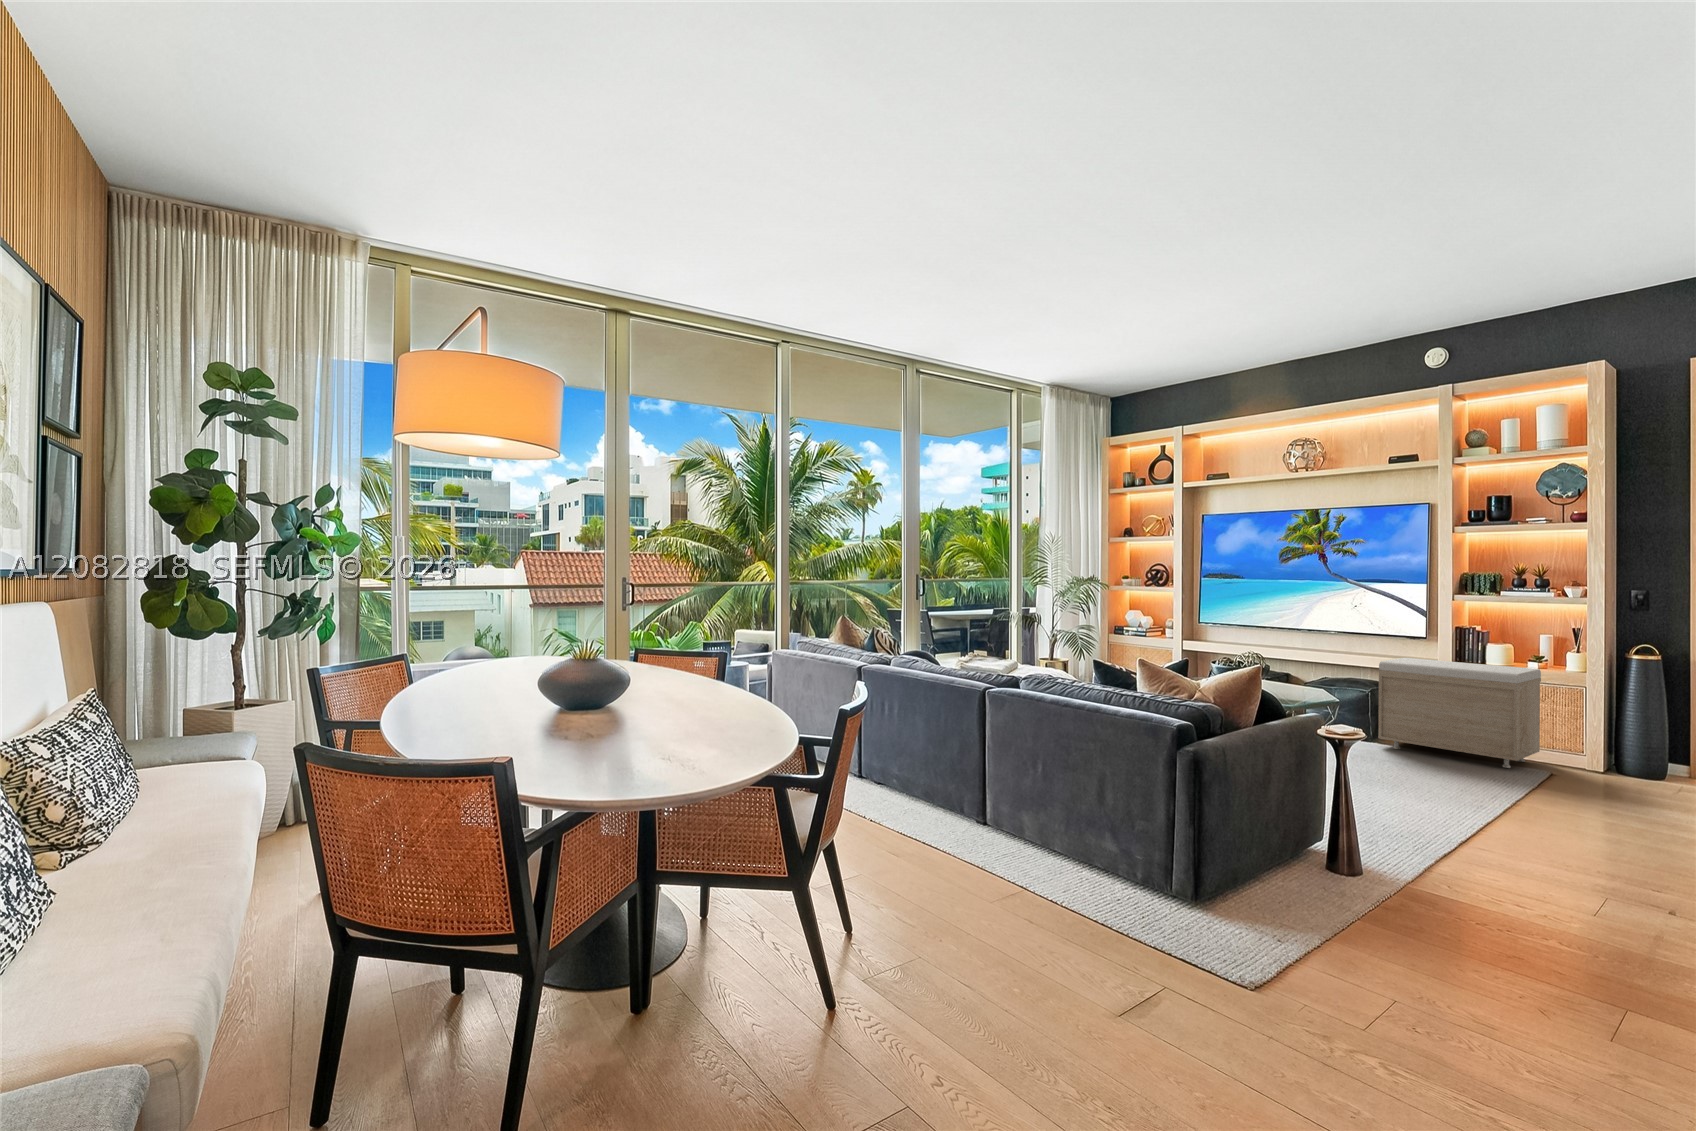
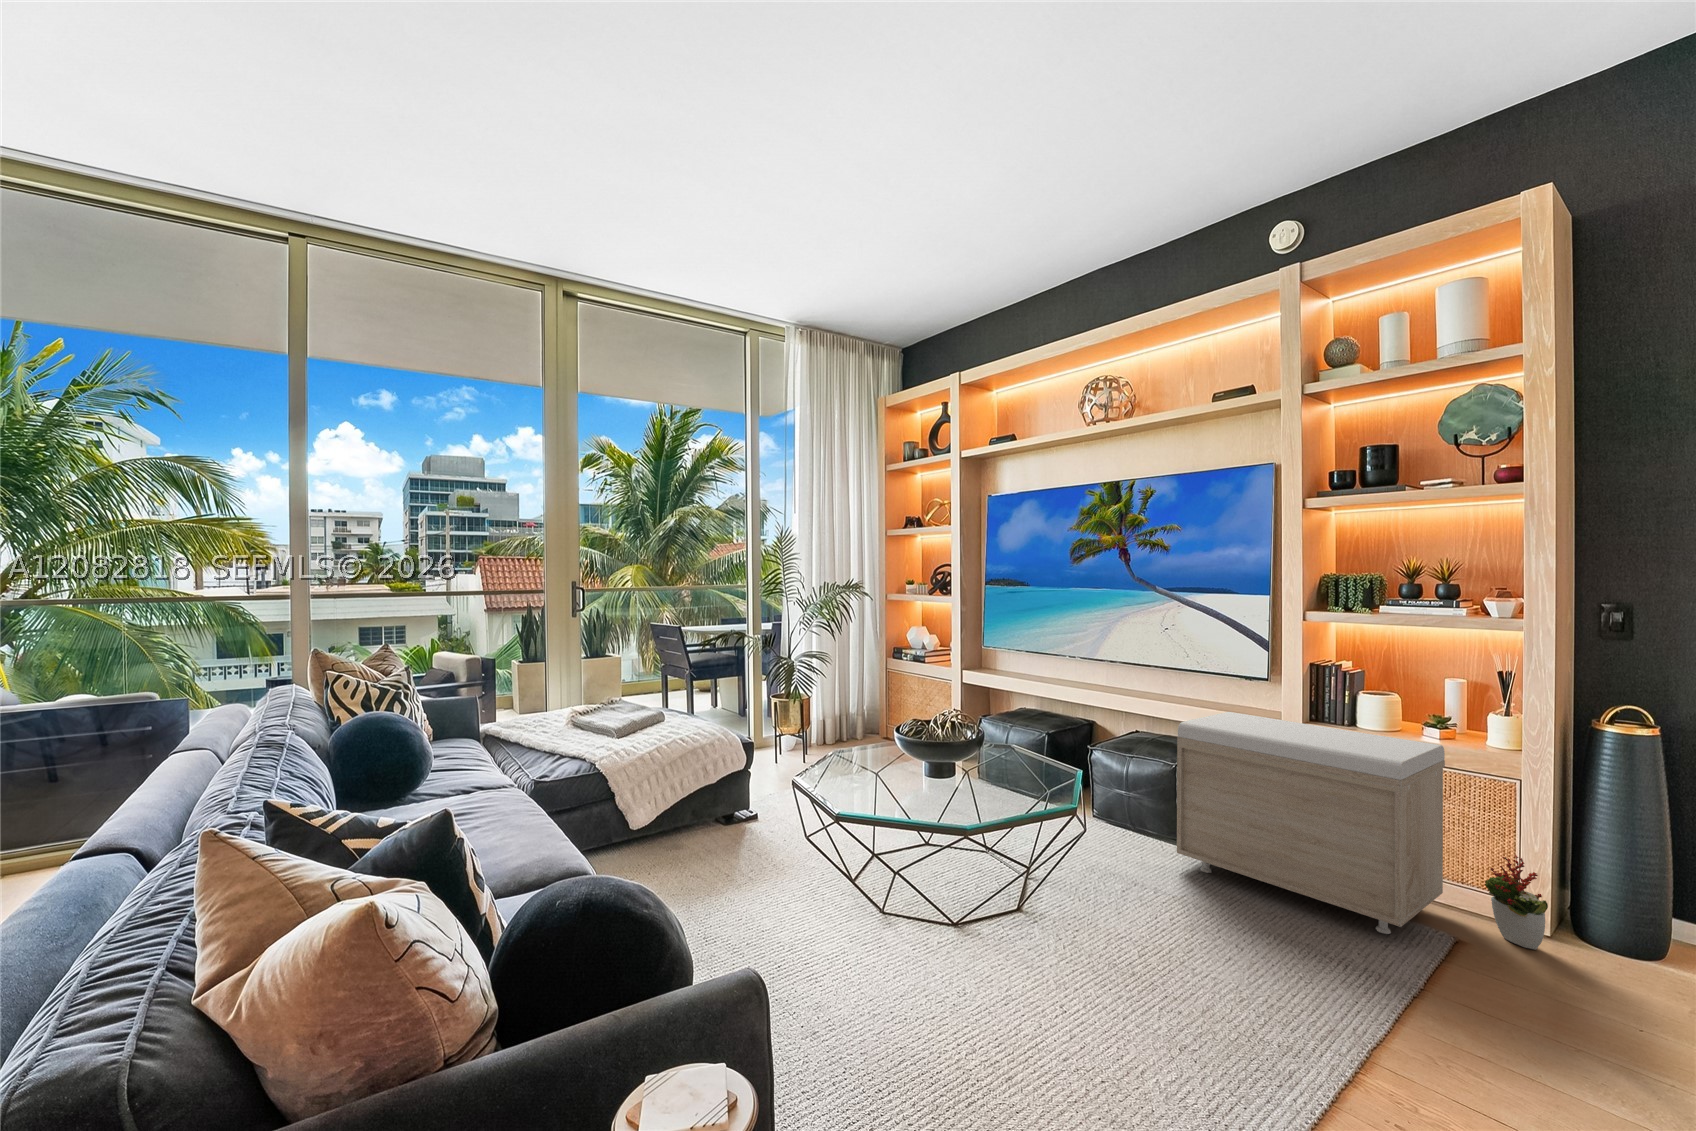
decorative plant: none [1563,725,1597,773] -> present [1485,855,1548,950]

